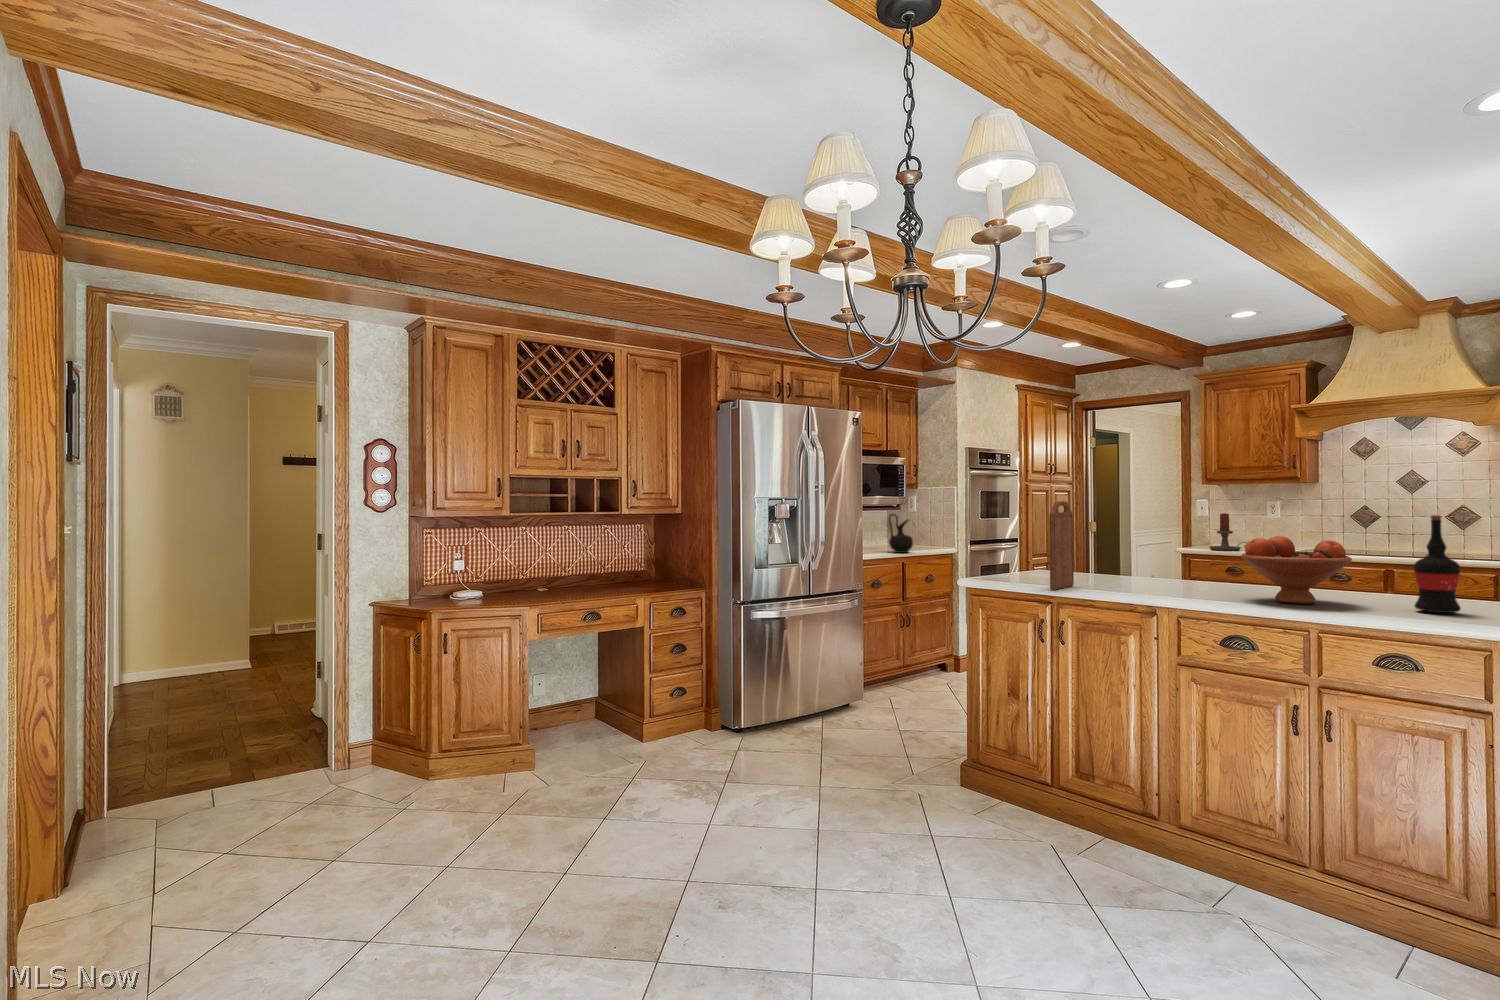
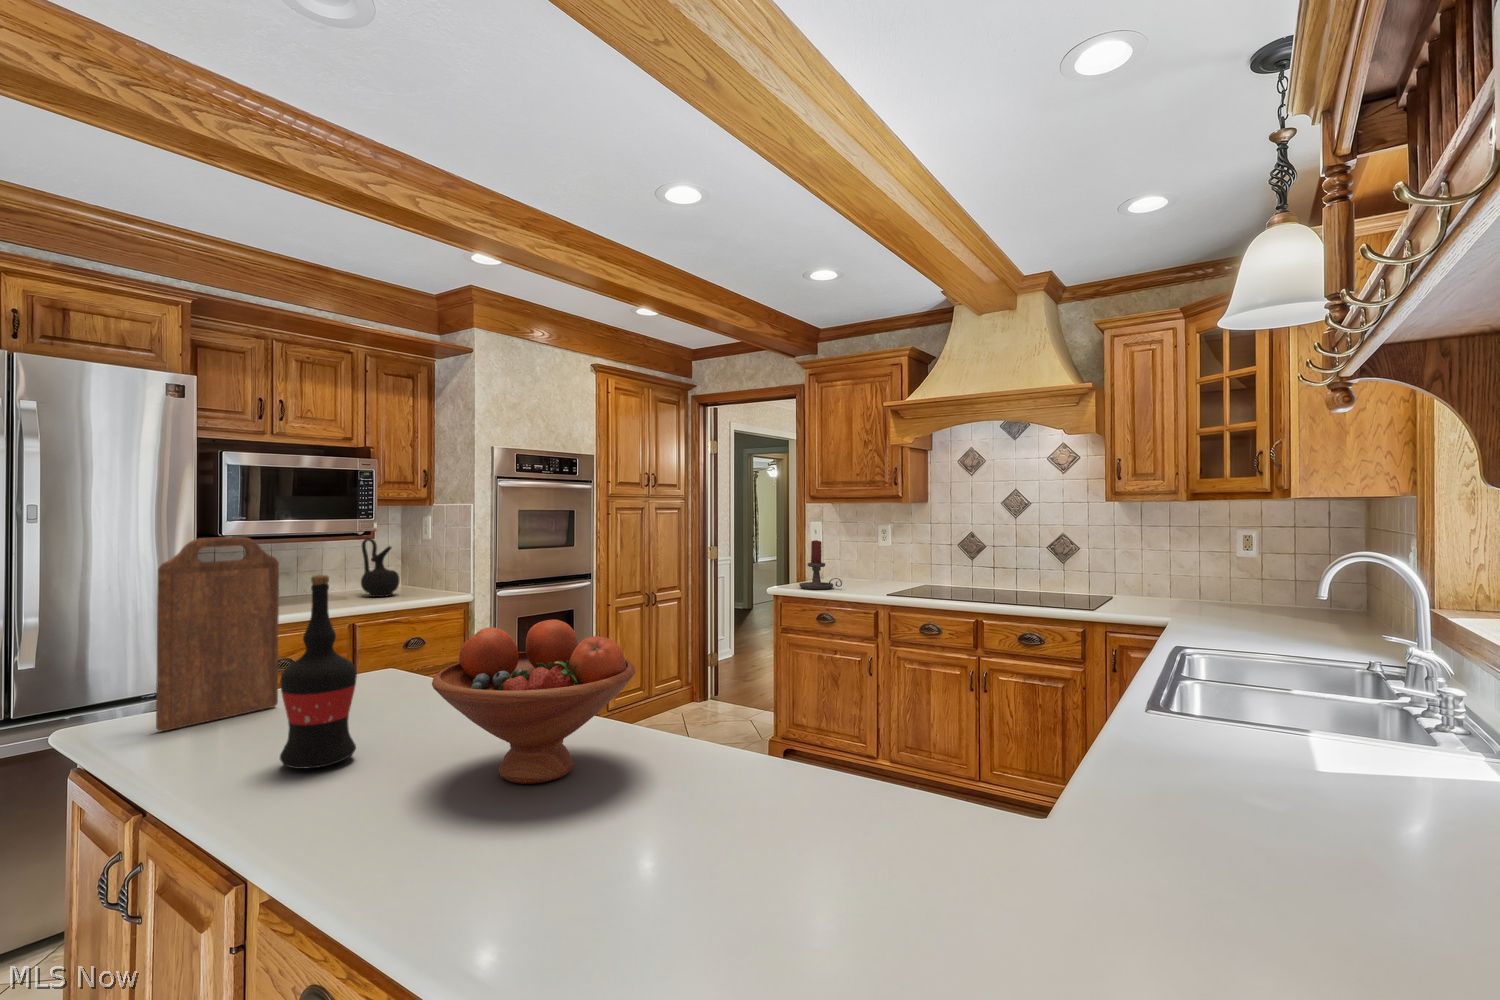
wine bottle: present [1414,515,1461,613] -> present [280,575,357,769]

